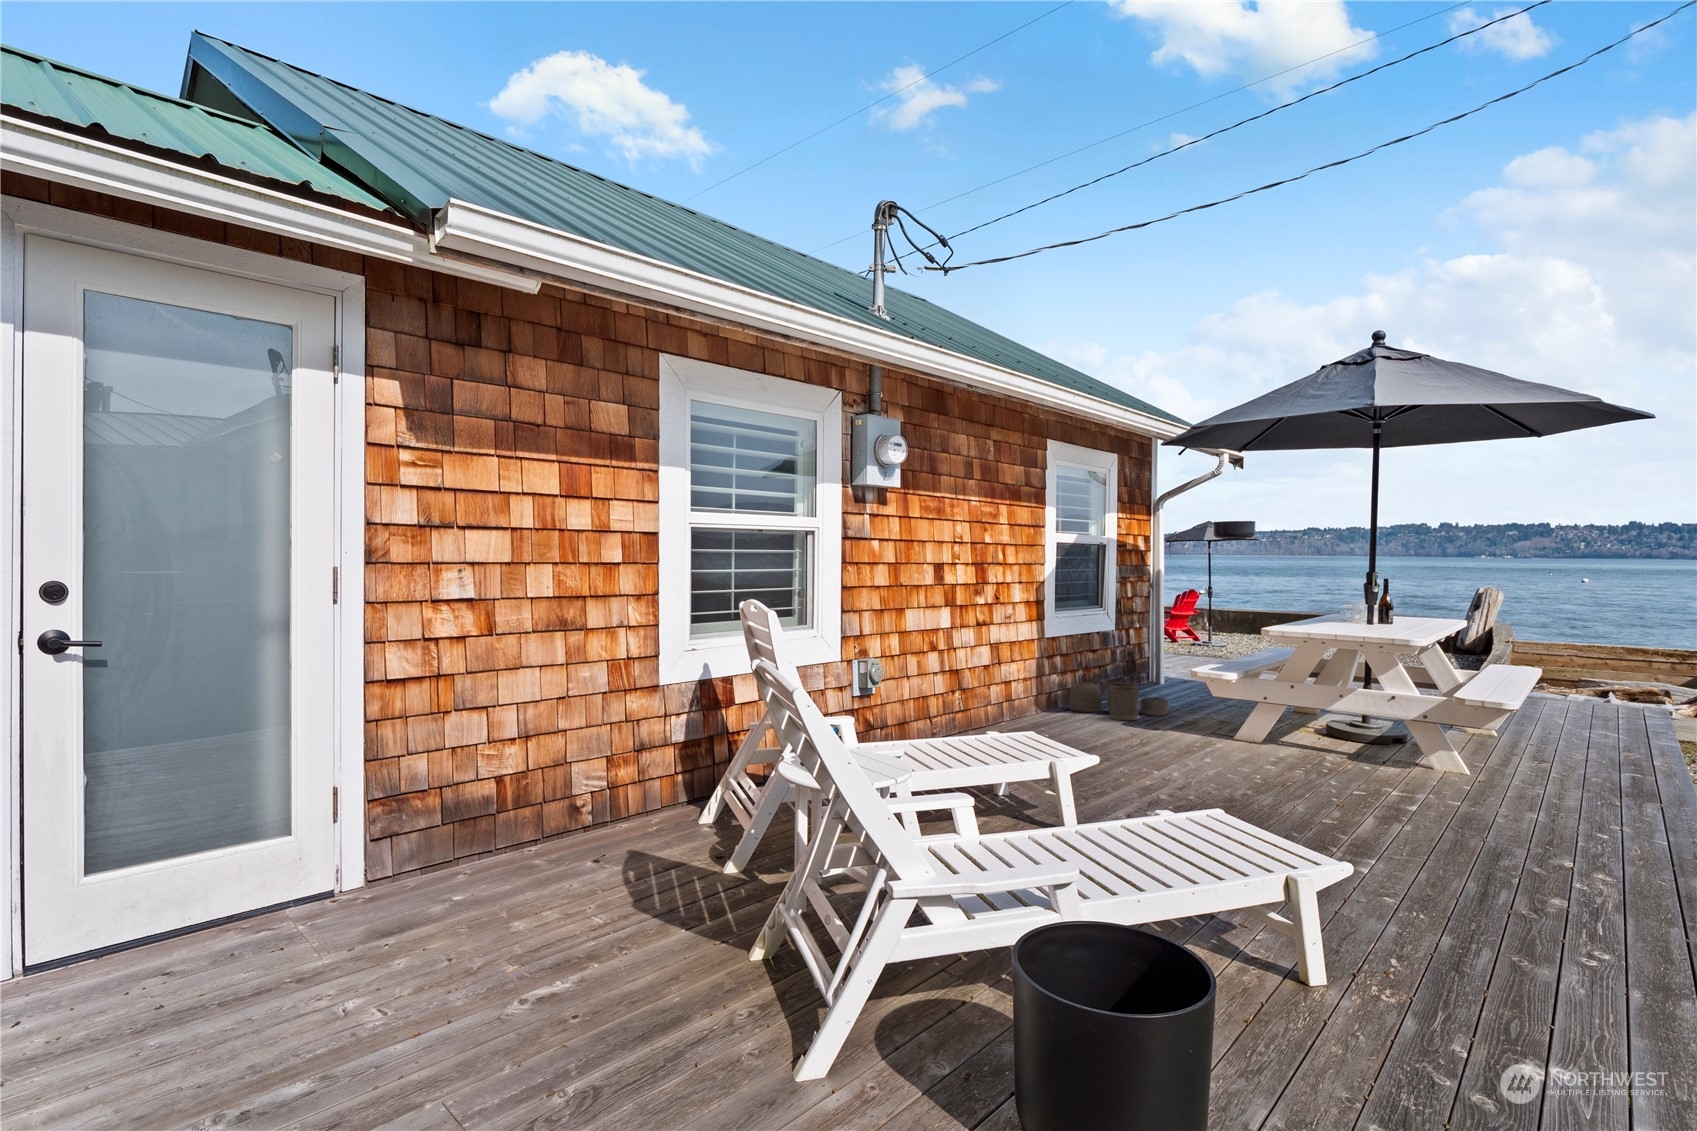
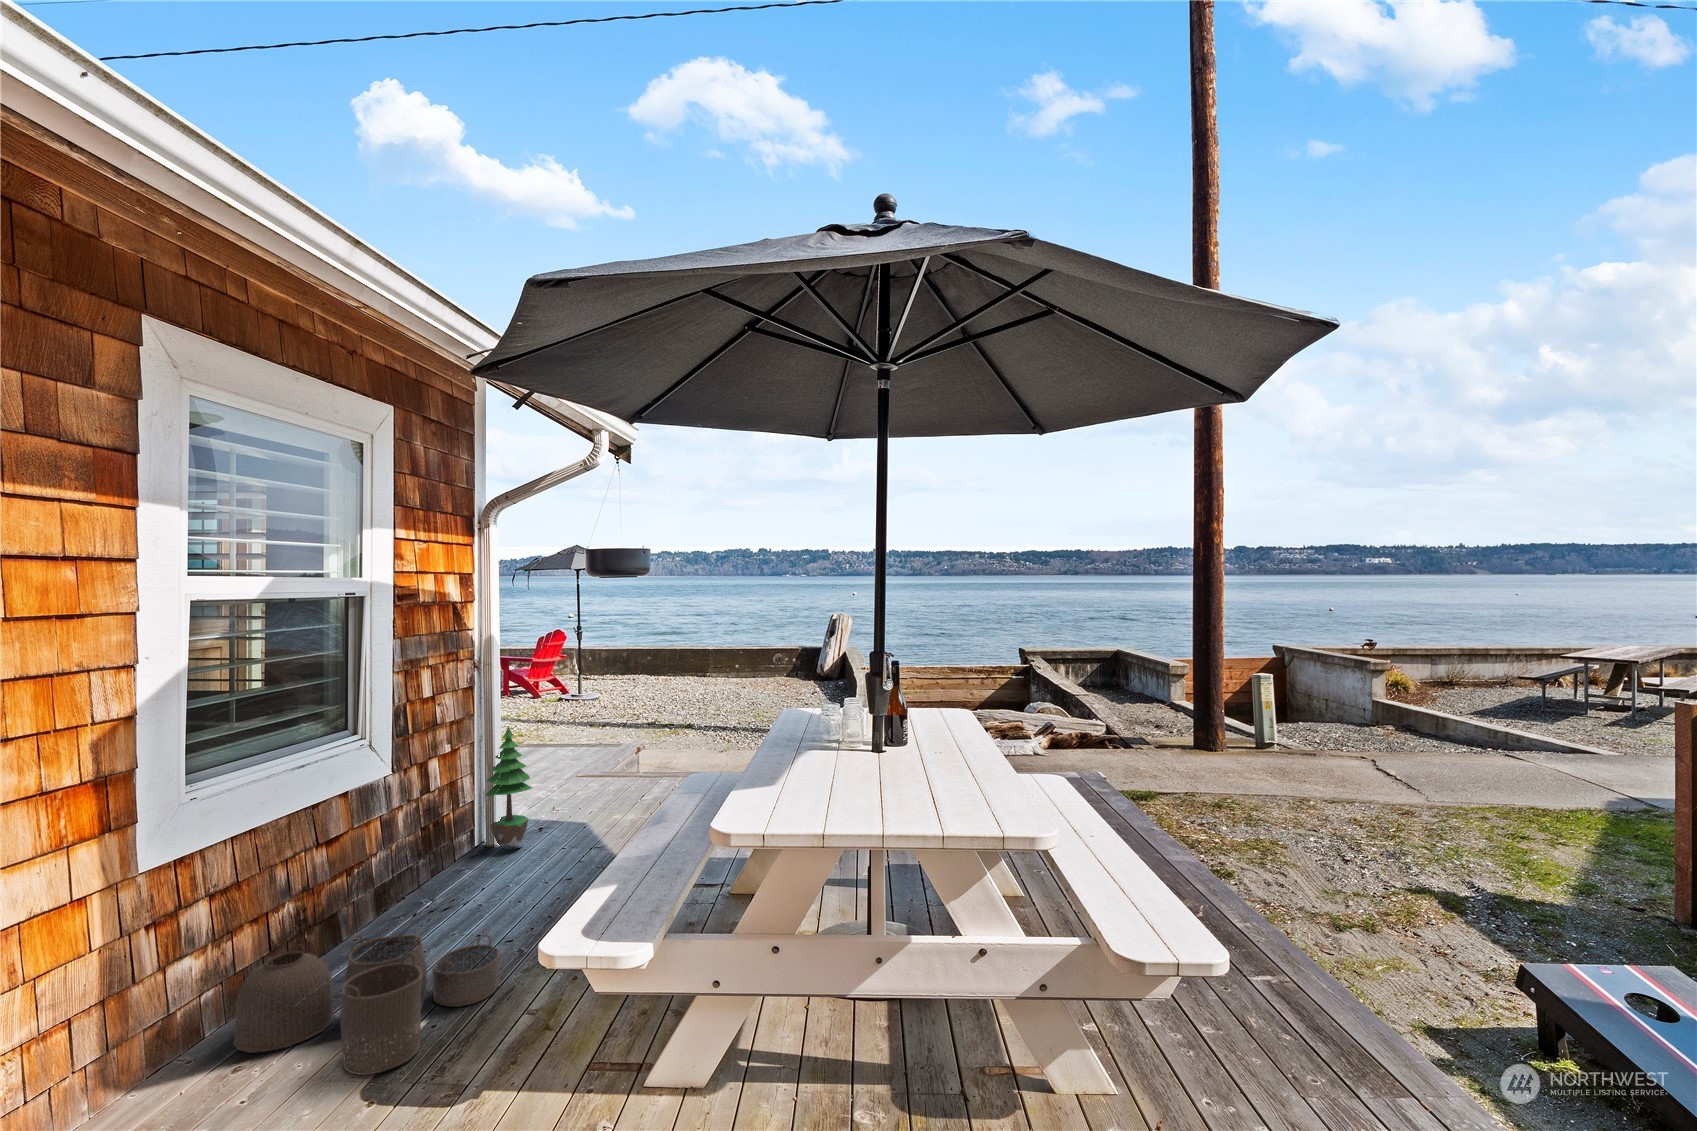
potted tree: none [1154,620,1180,687] -> present [485,727,532,850]

